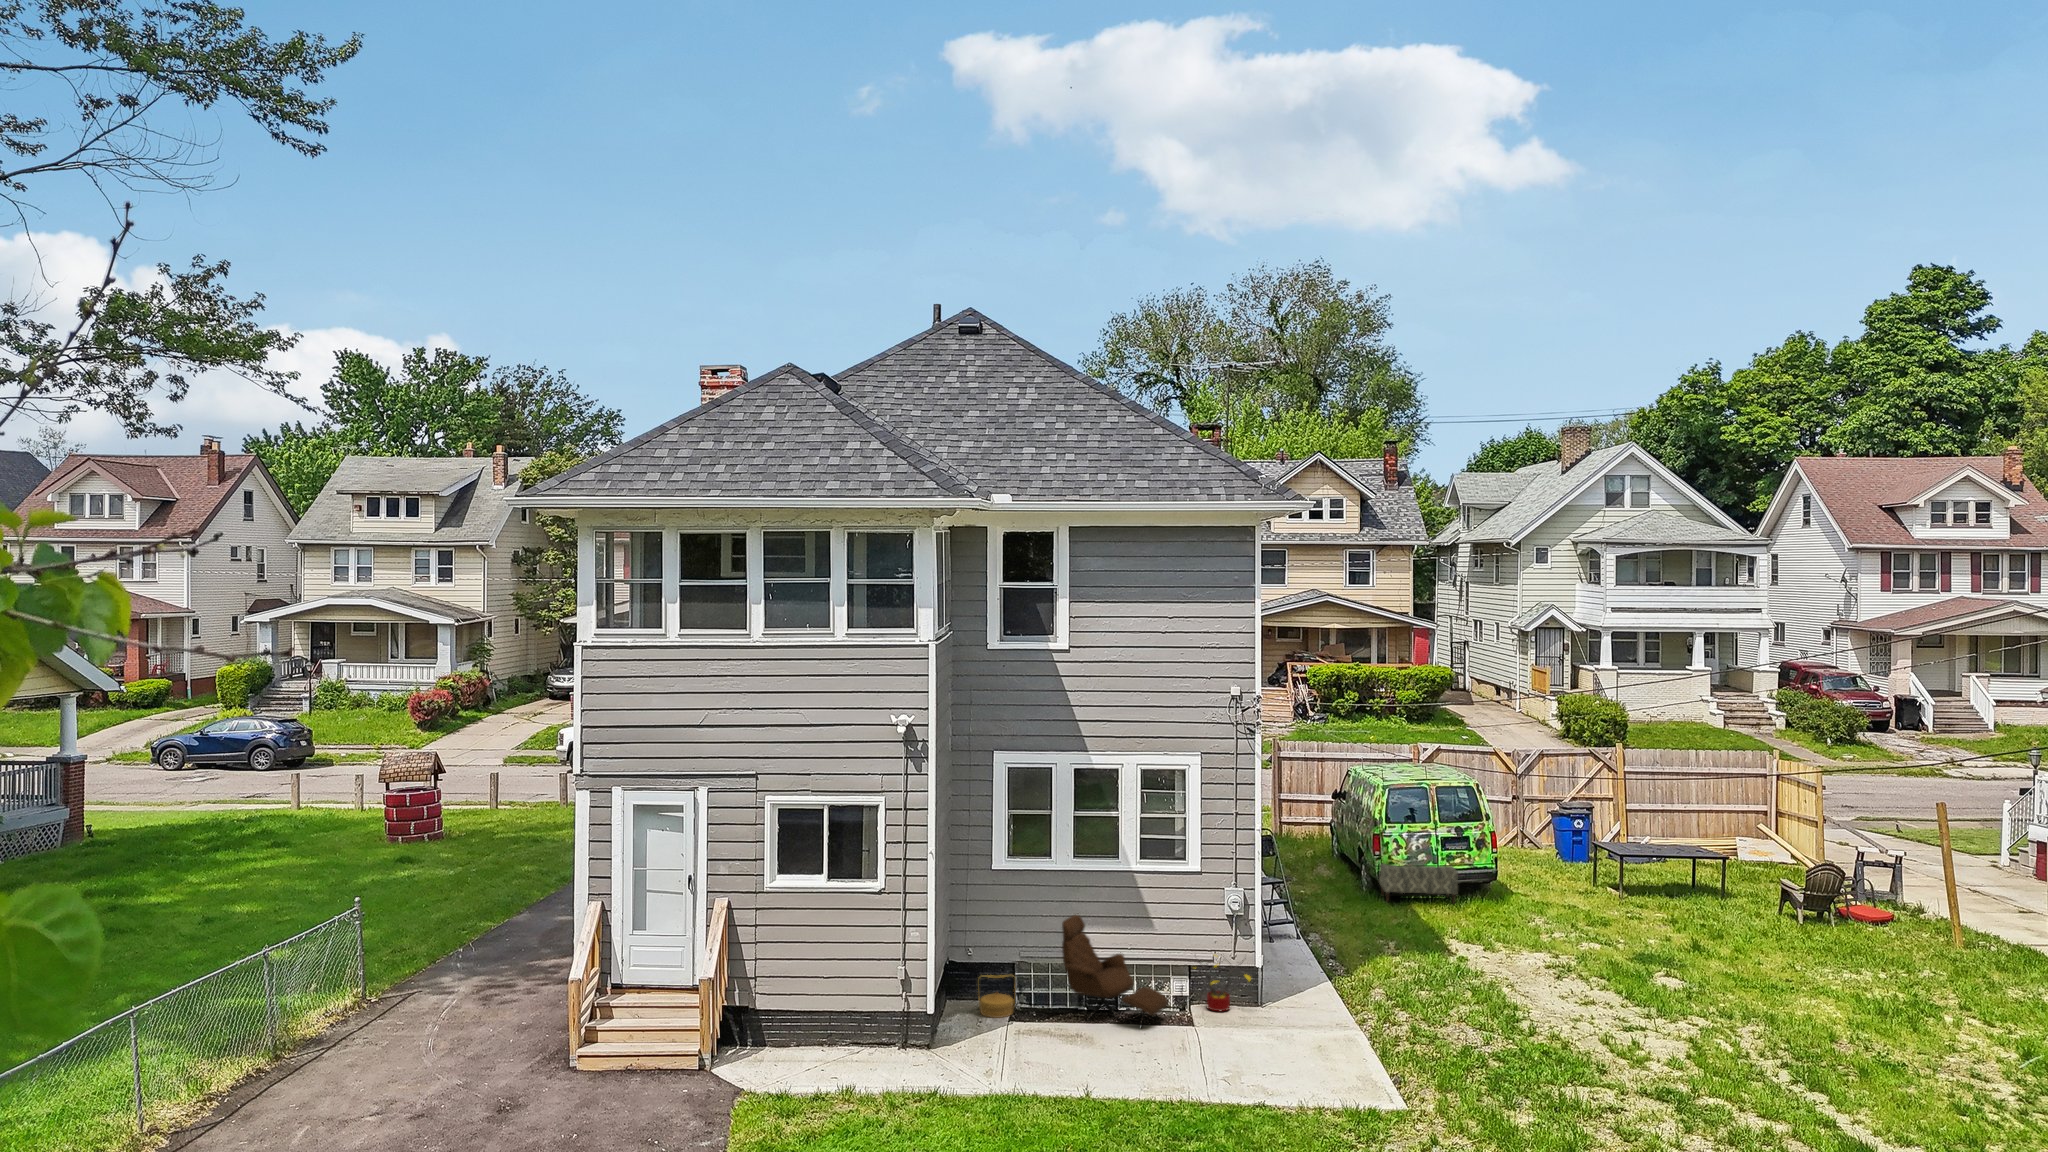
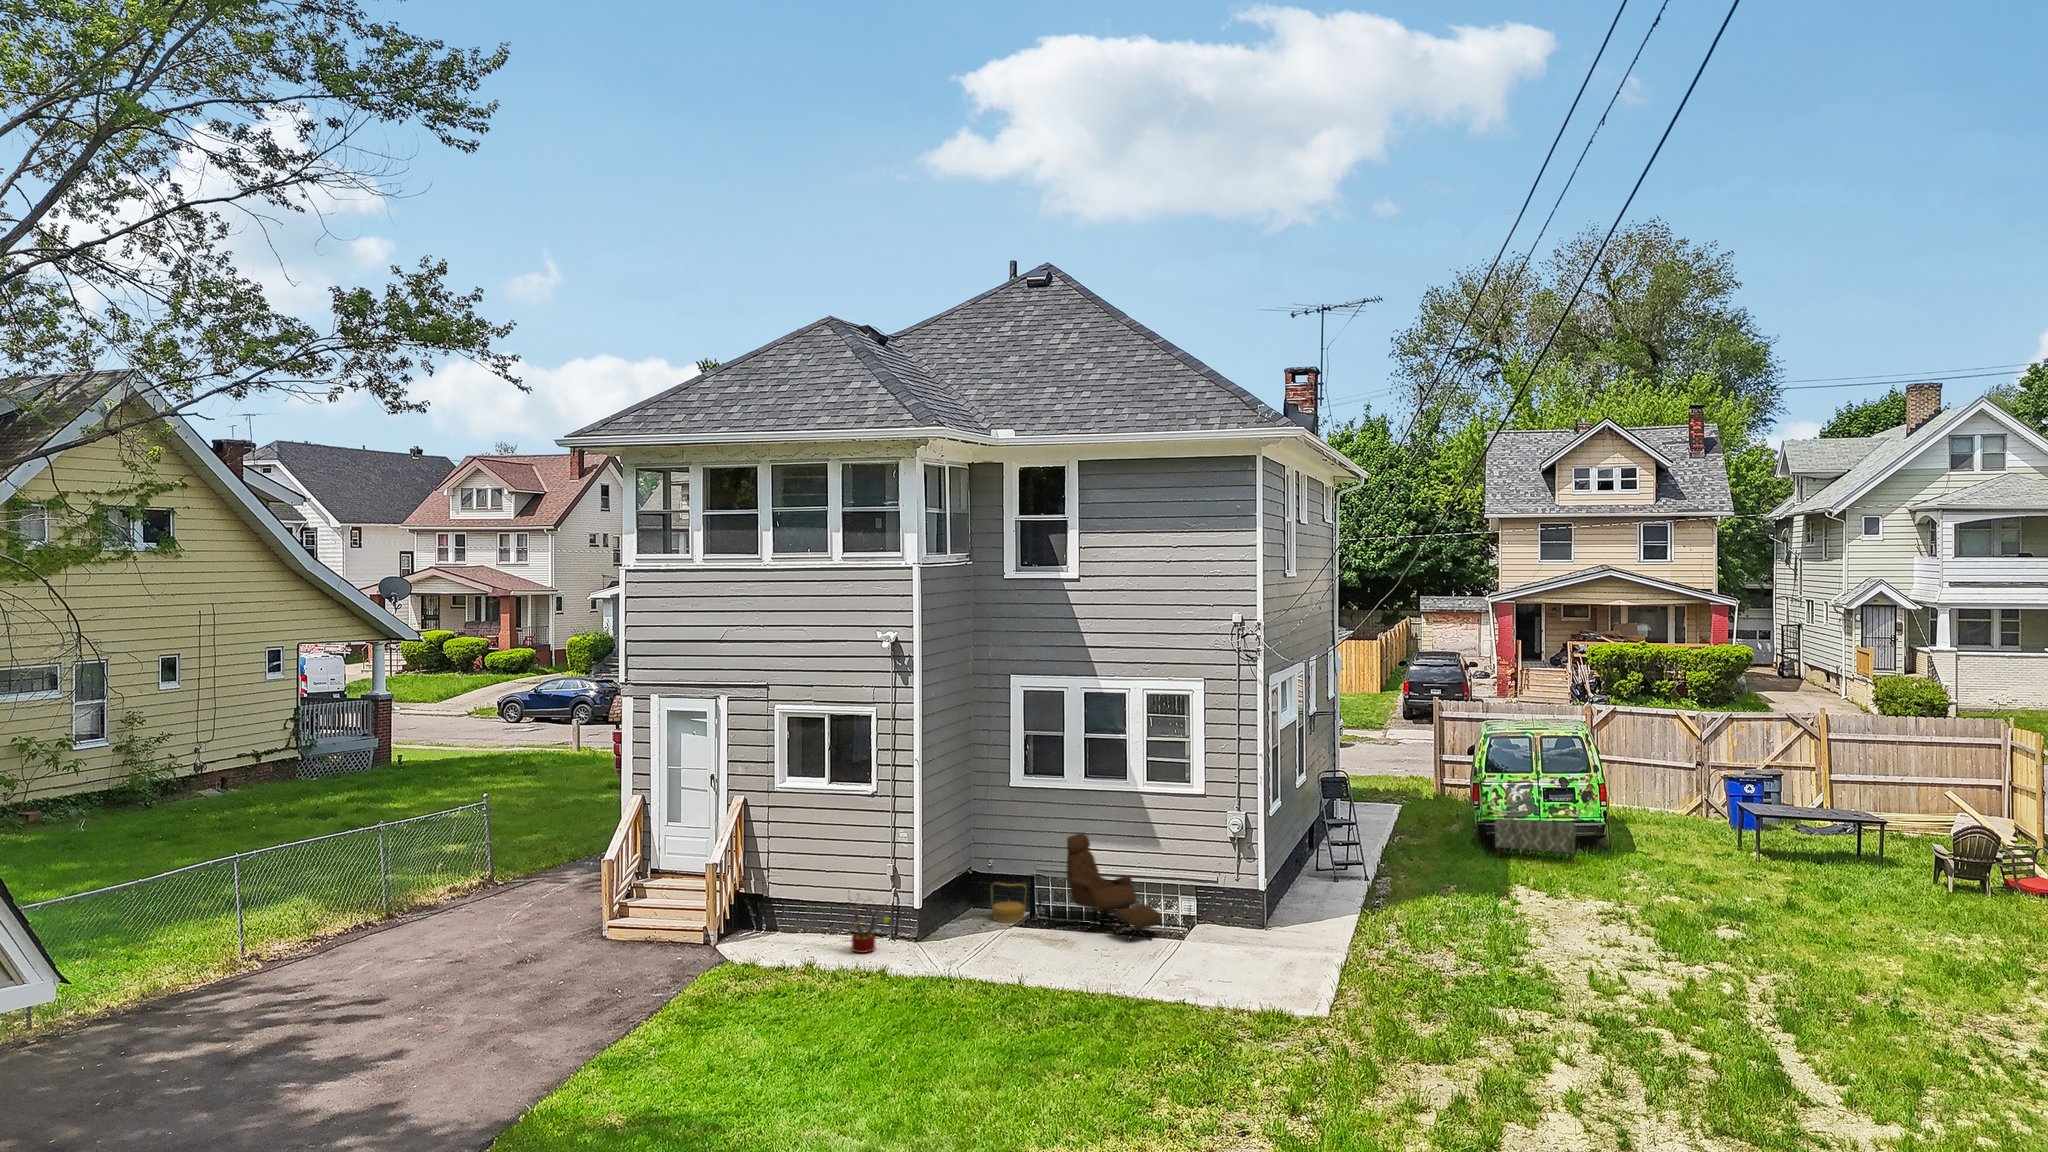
decorative plant: present [1195,955,1251,1011] -> present [849,893,890,953]

